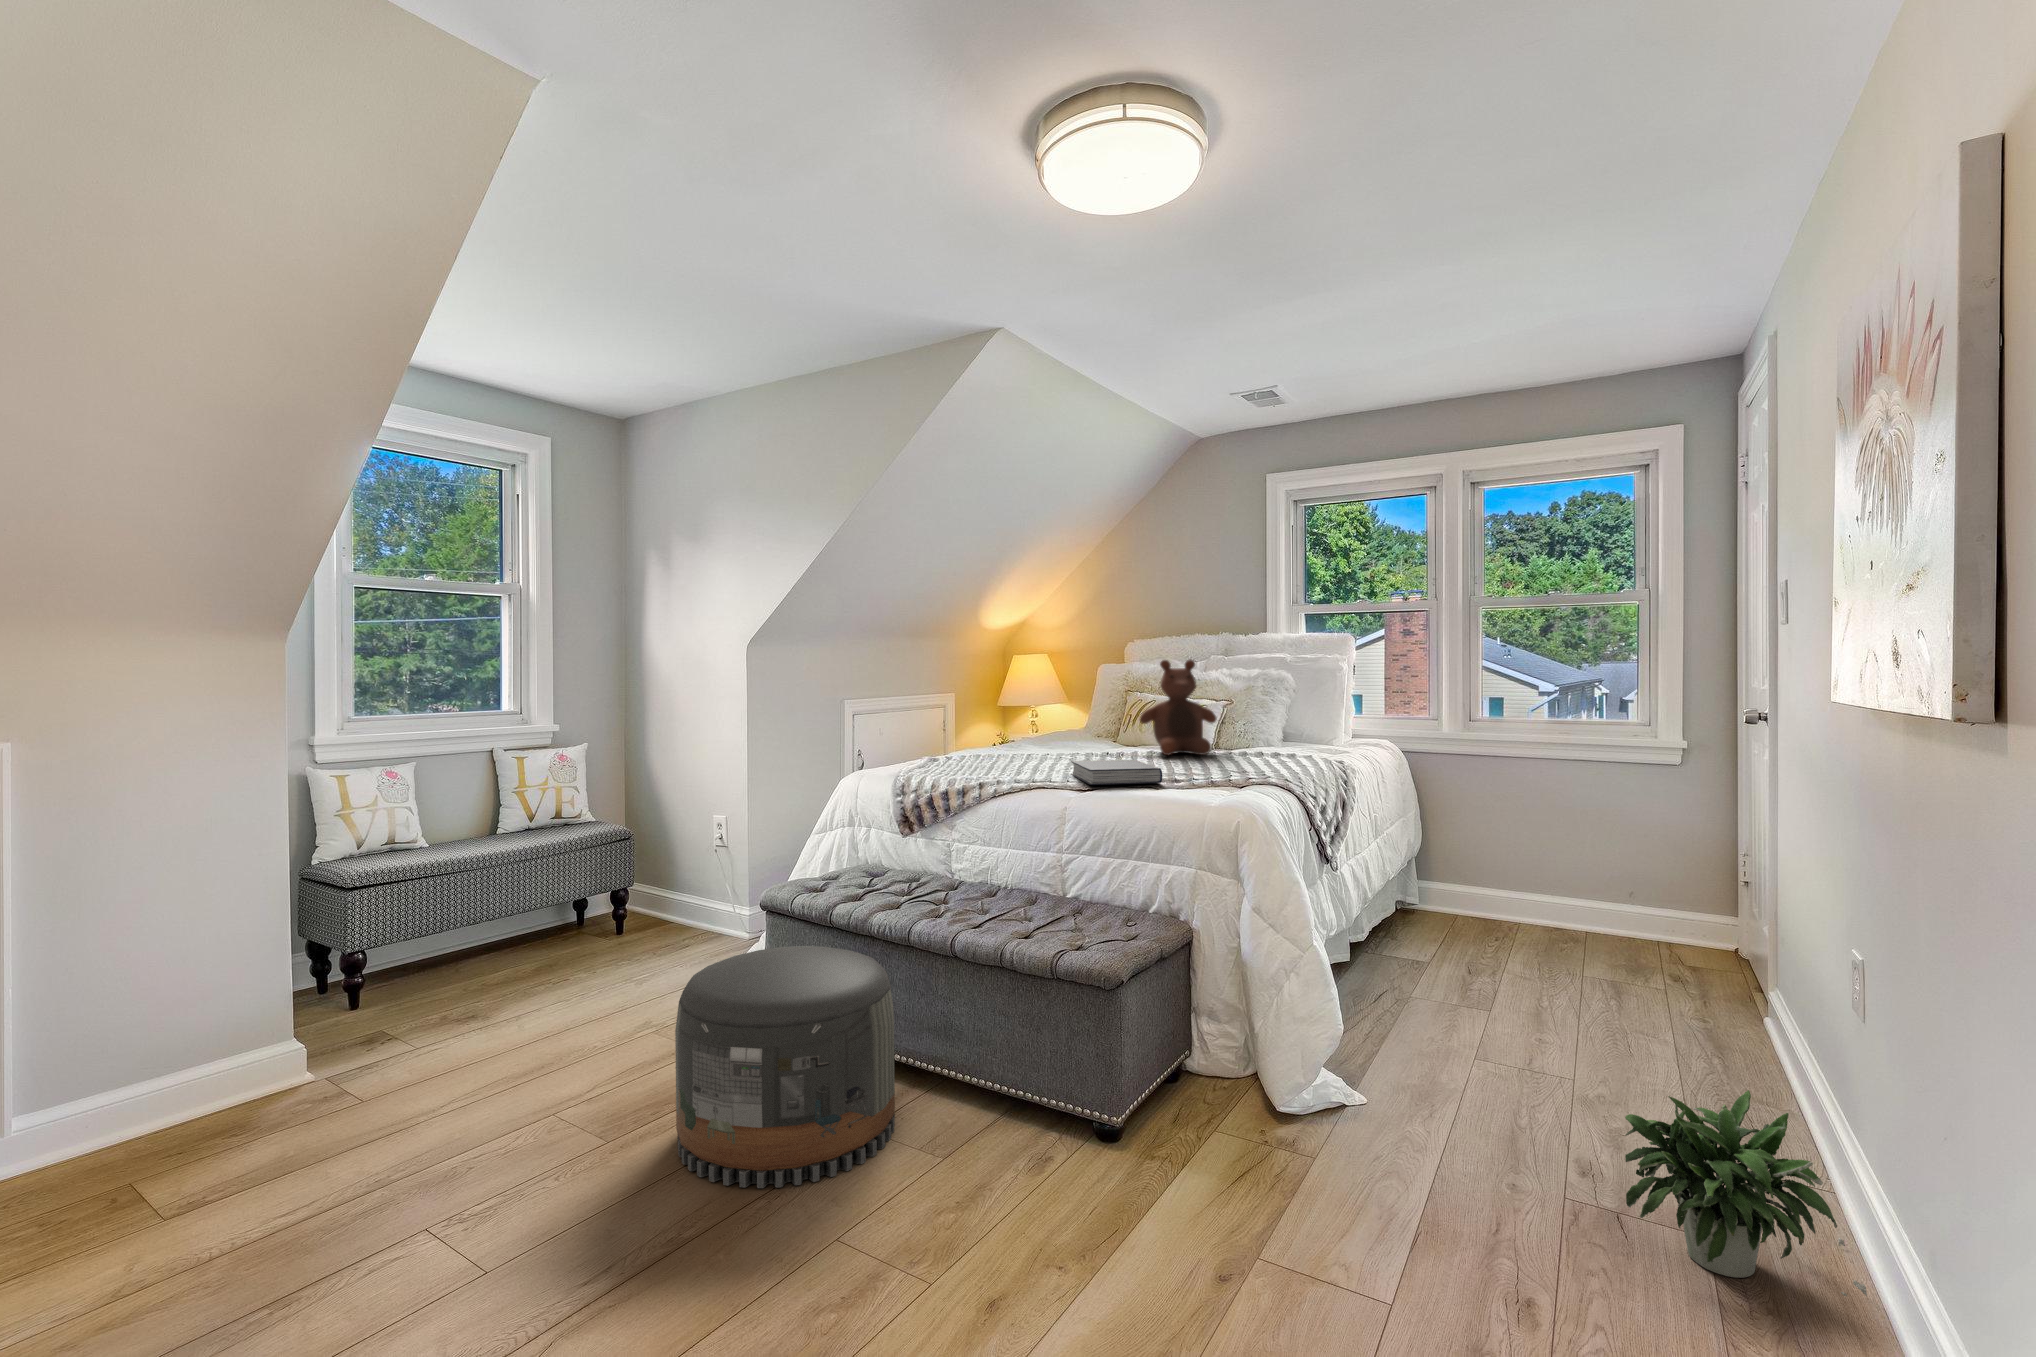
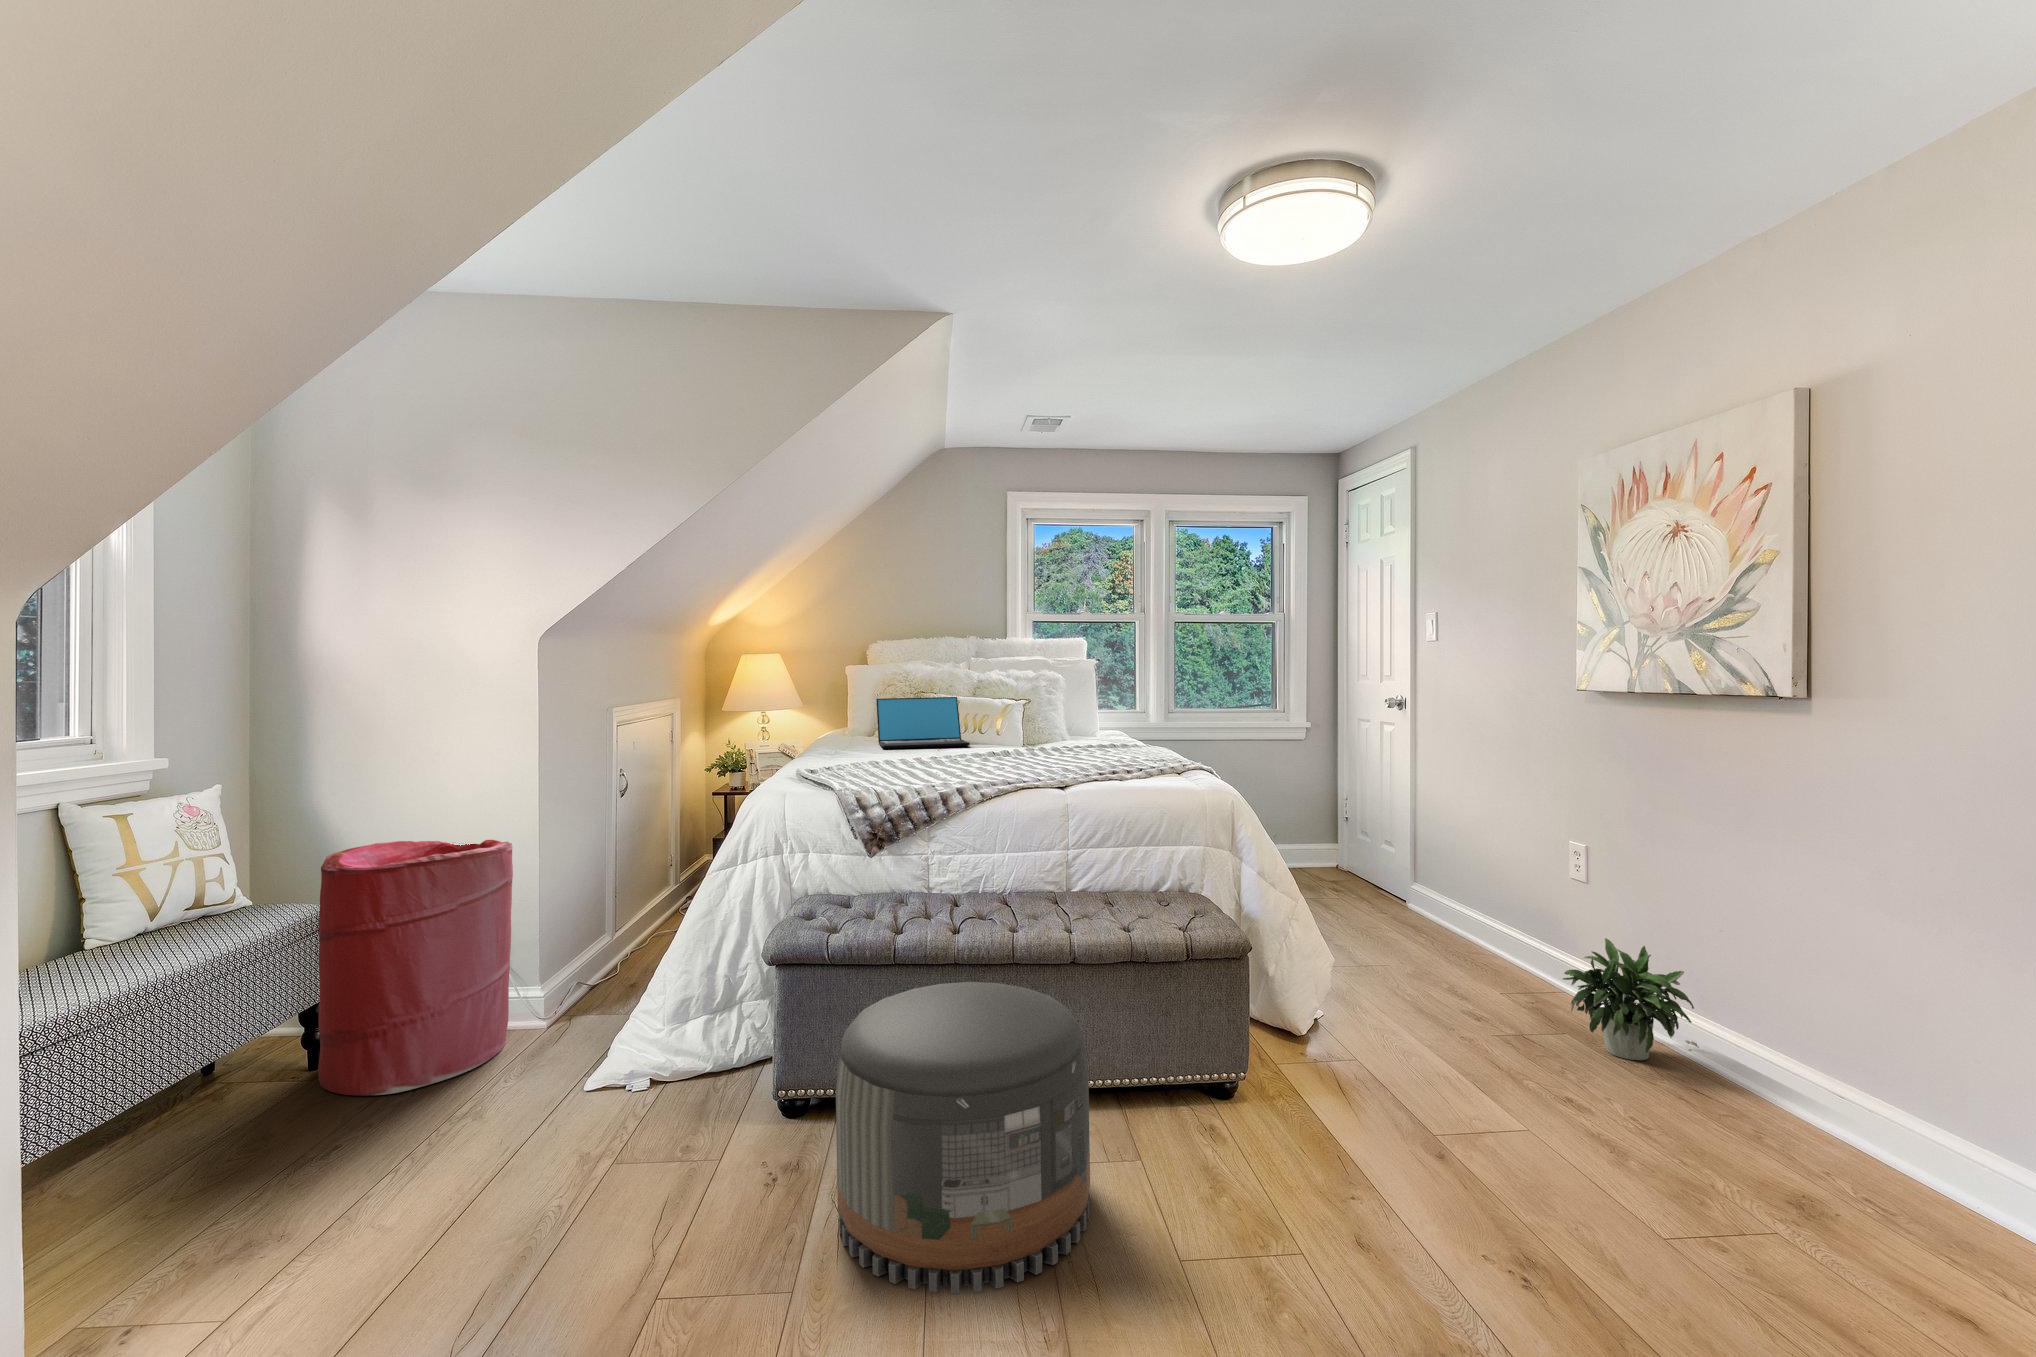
stuffed bear: present [1140,660,1217,755] -> none [994,661,1067,751]
laptop: none [1049,695,1151,746] -> present [876,697,970,748]
book: present [1071,760,1162,785] -> none [1013,755,1122,779]
laundry hamper: none [601,789,724,962] -> present [318,840,513,1096]

